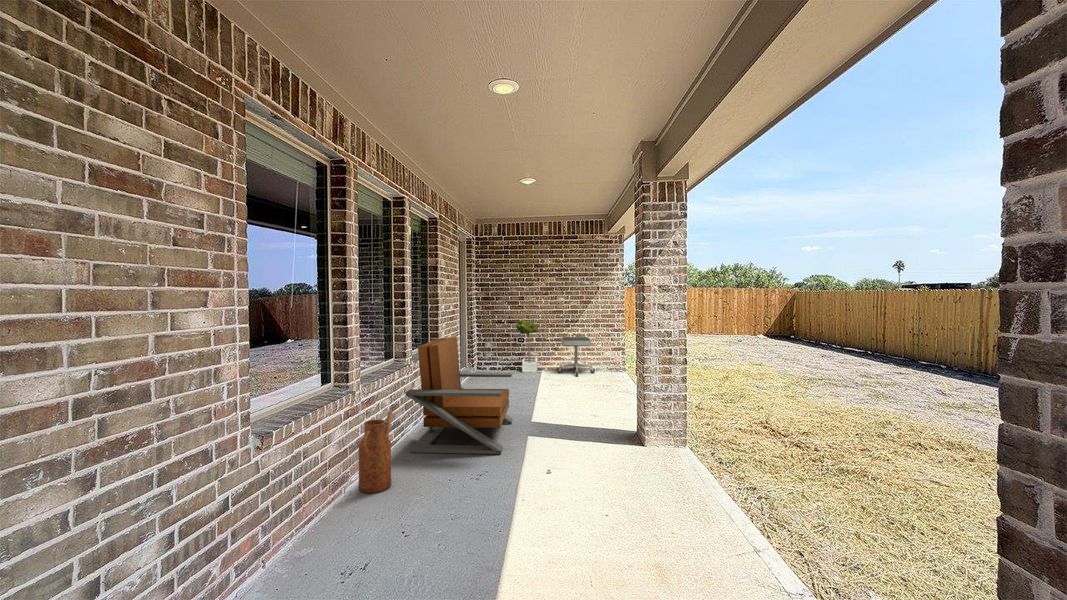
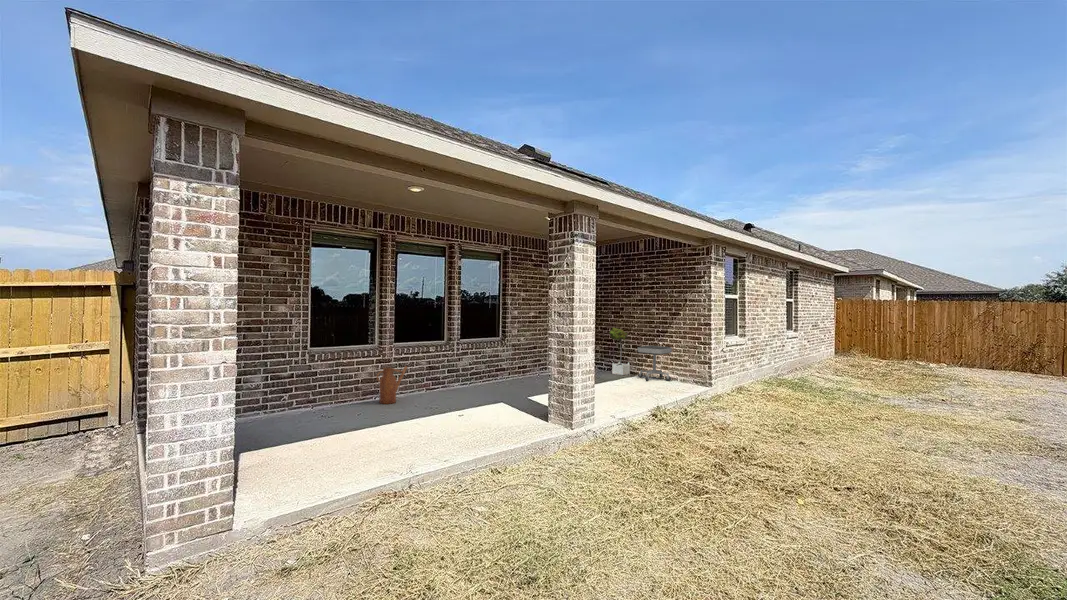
lounge chair: present [406,337,513,454] -> none [429,331,517,404]

